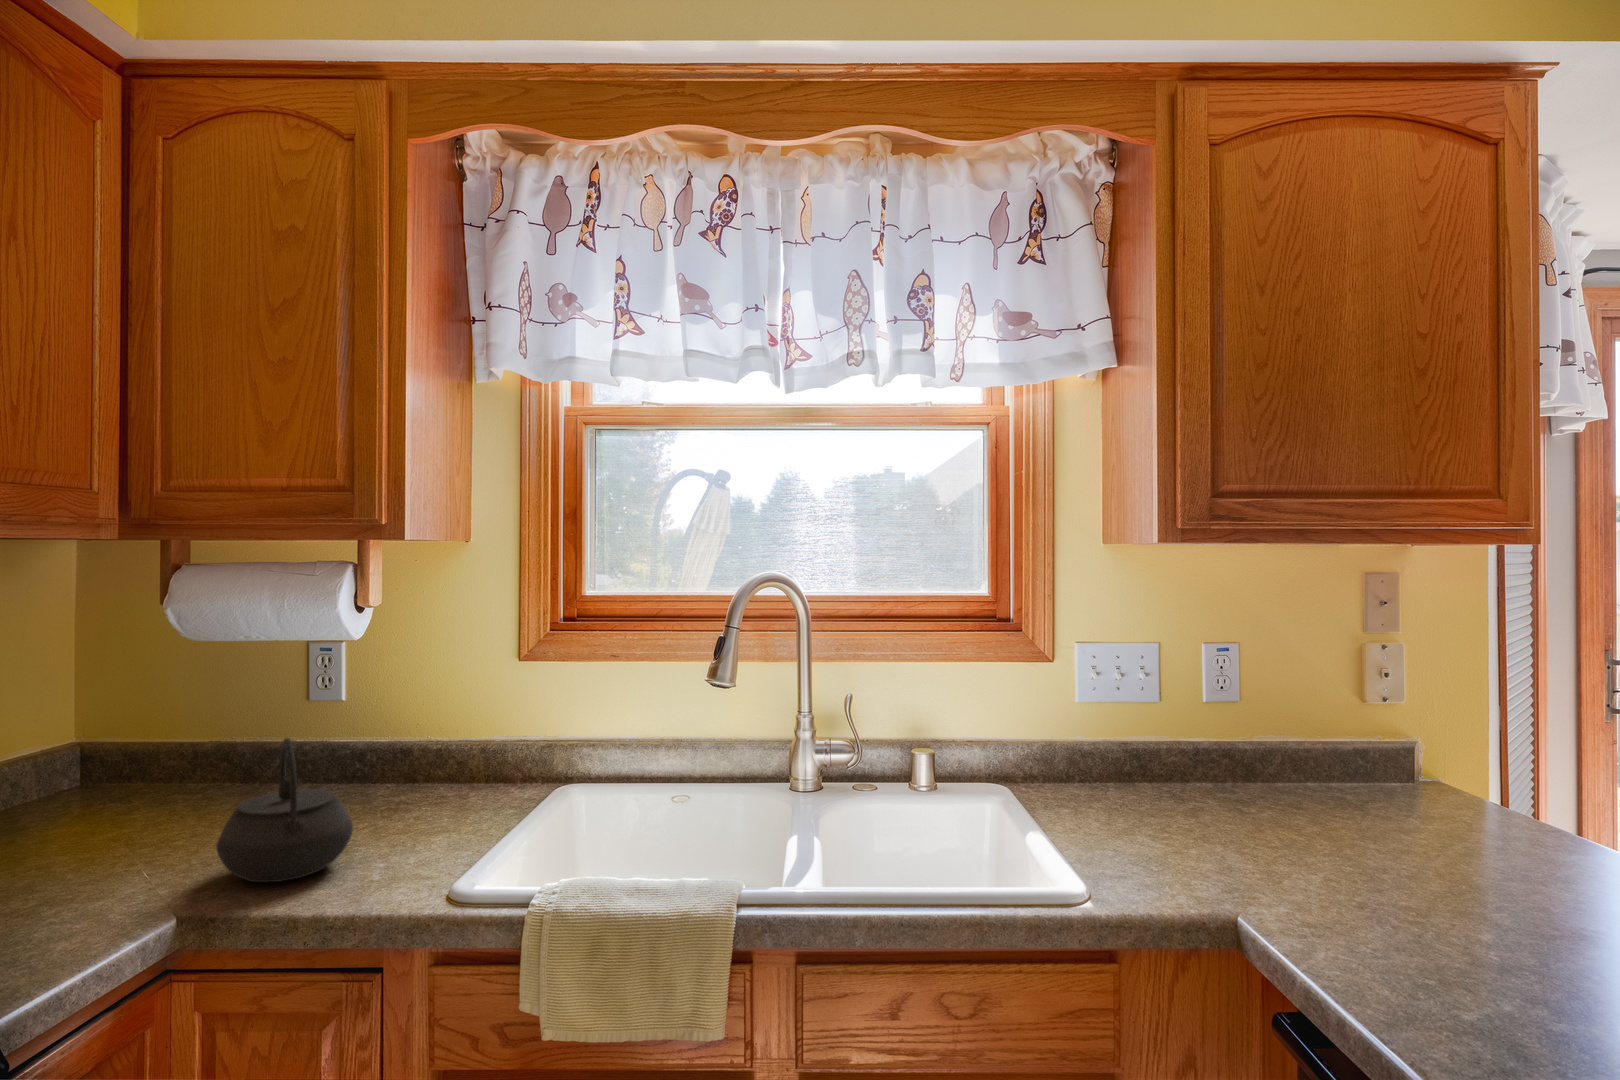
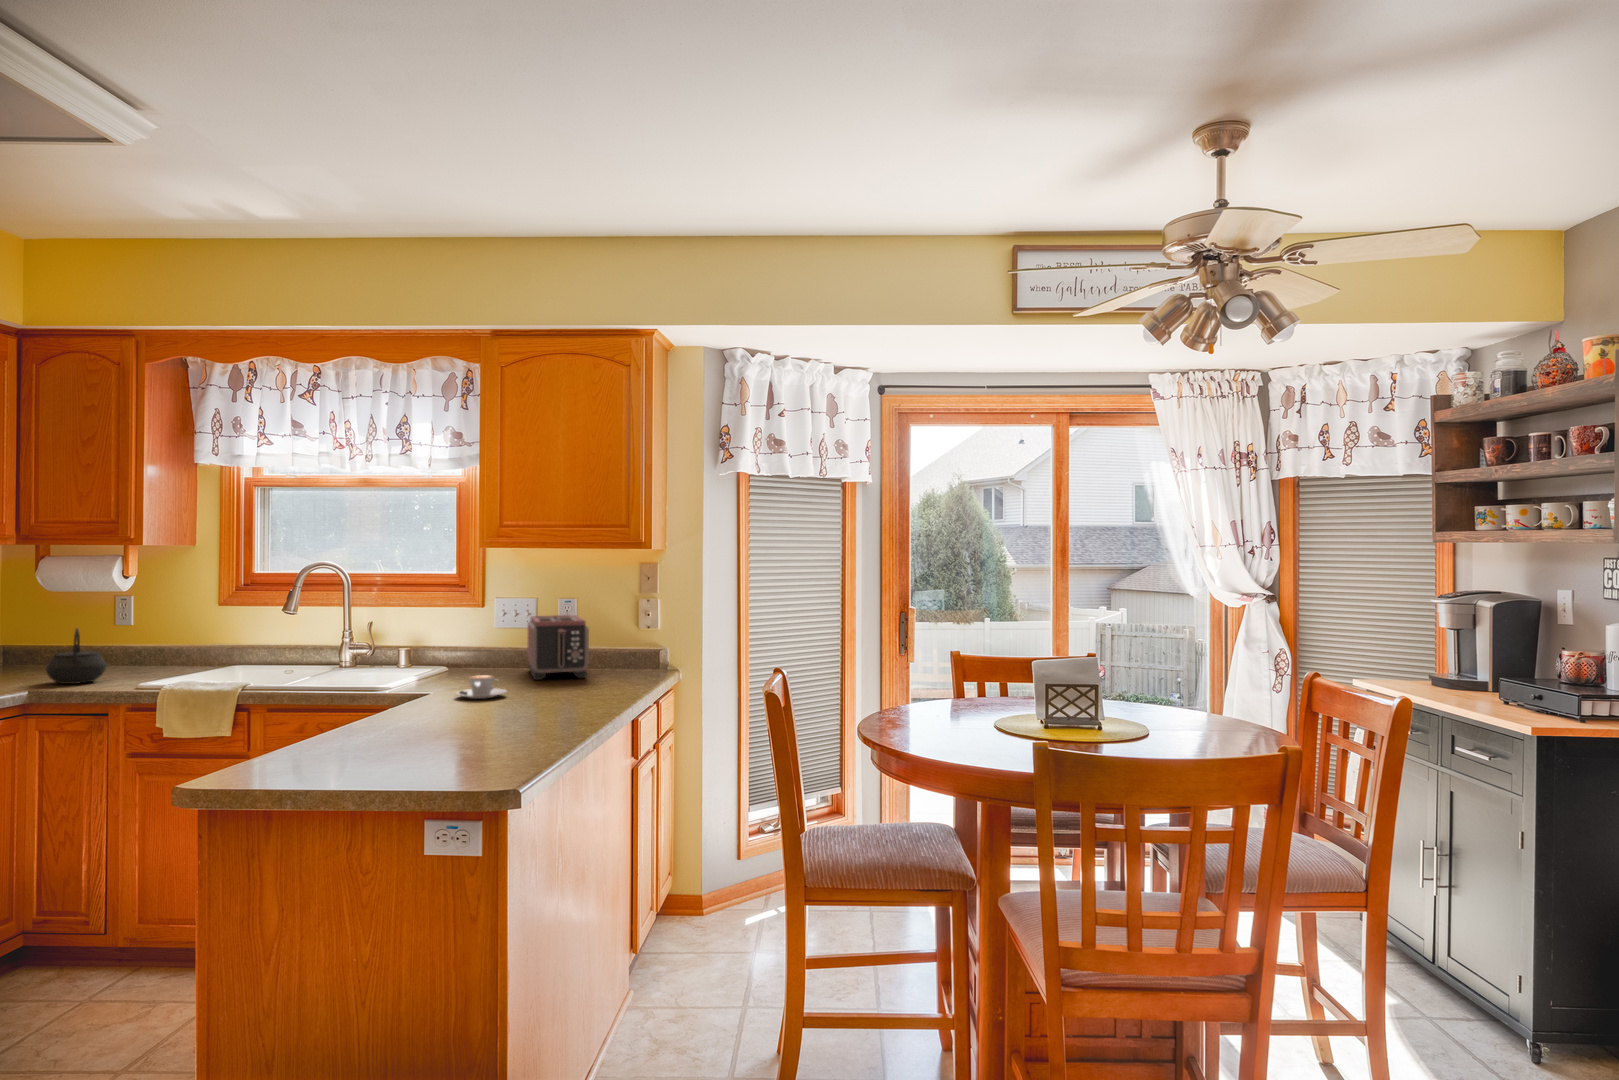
toaster: none [1154,678,1378,837] -> present [527,615,589,680]
coffee cup: none [1364,882,1529,970] -> present [456,675,507,699]

